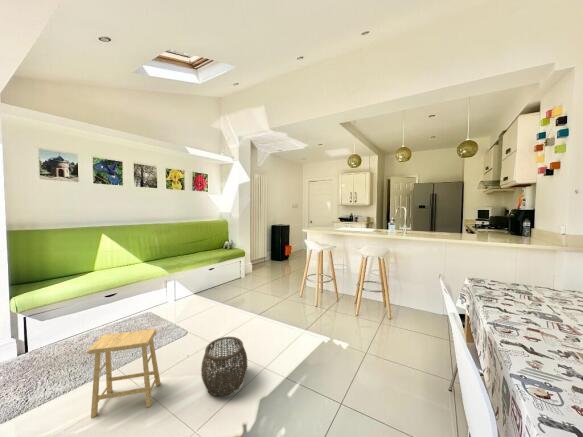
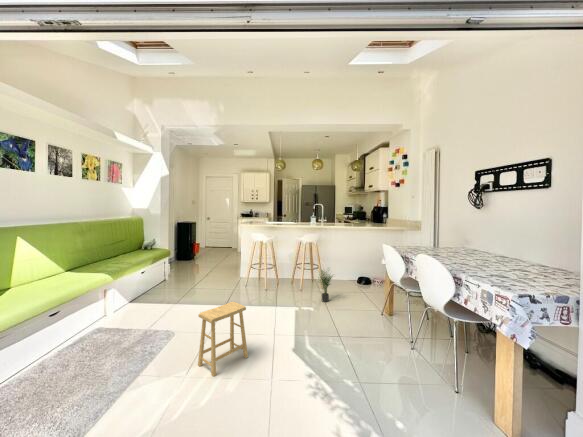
potted plant: none [328,299,366,354] -> present [320,270,332,302]
woven basket: present [201,337,247,396] -> none [261,301,295,339]

